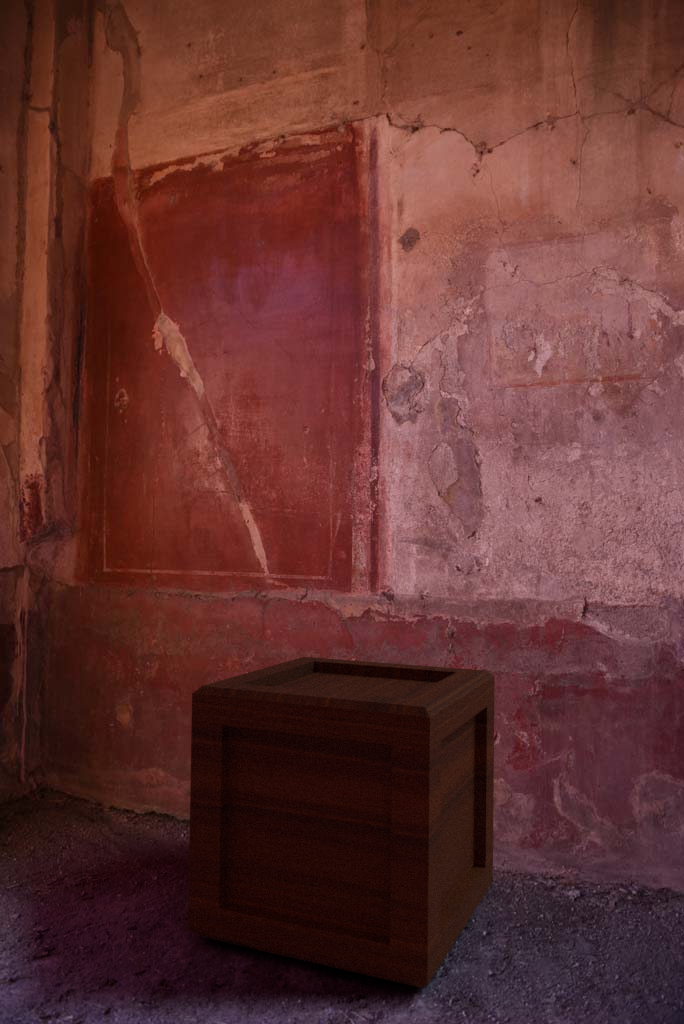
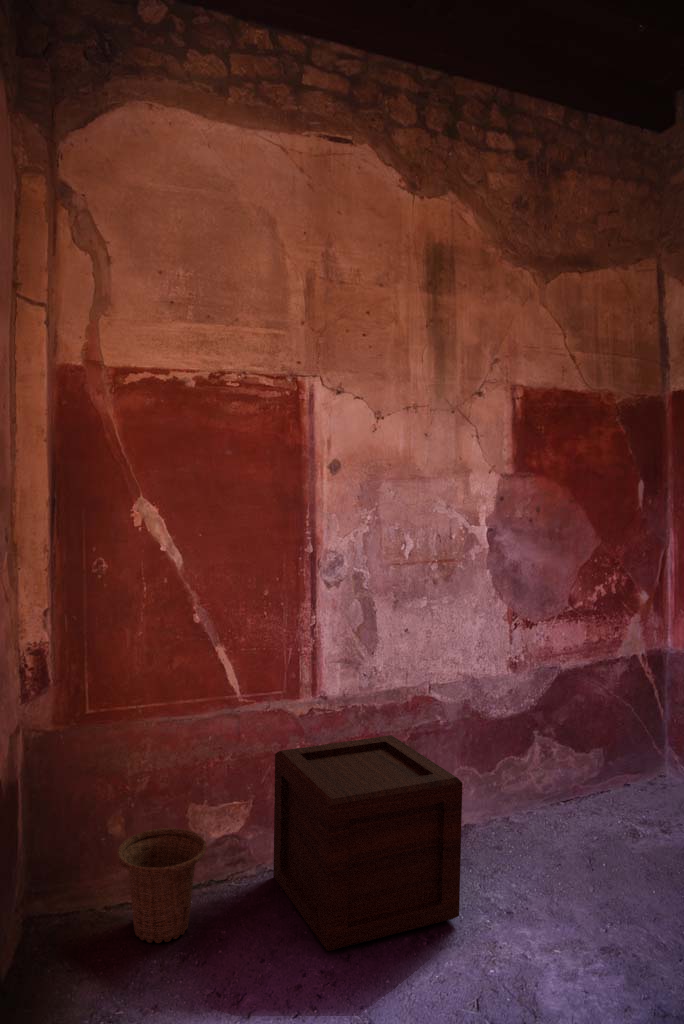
basket: none [57,724,174,856] -> present [117,828,206,943]

